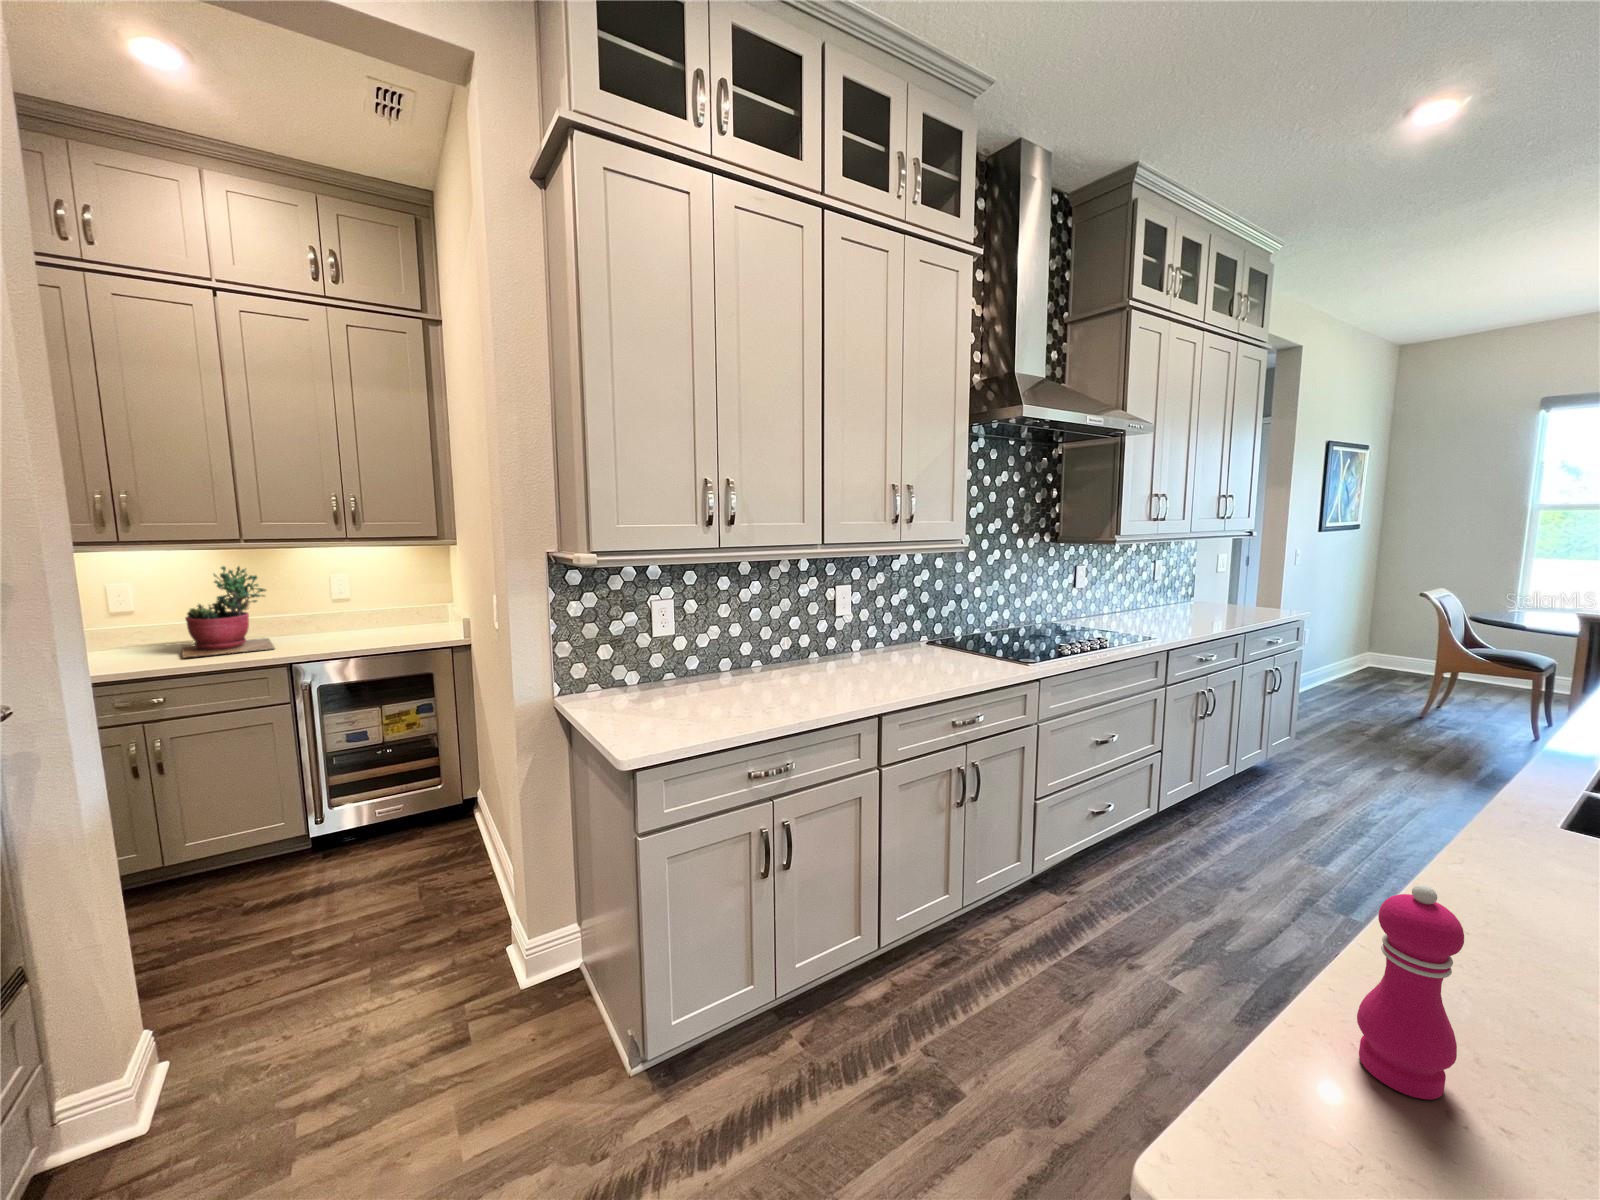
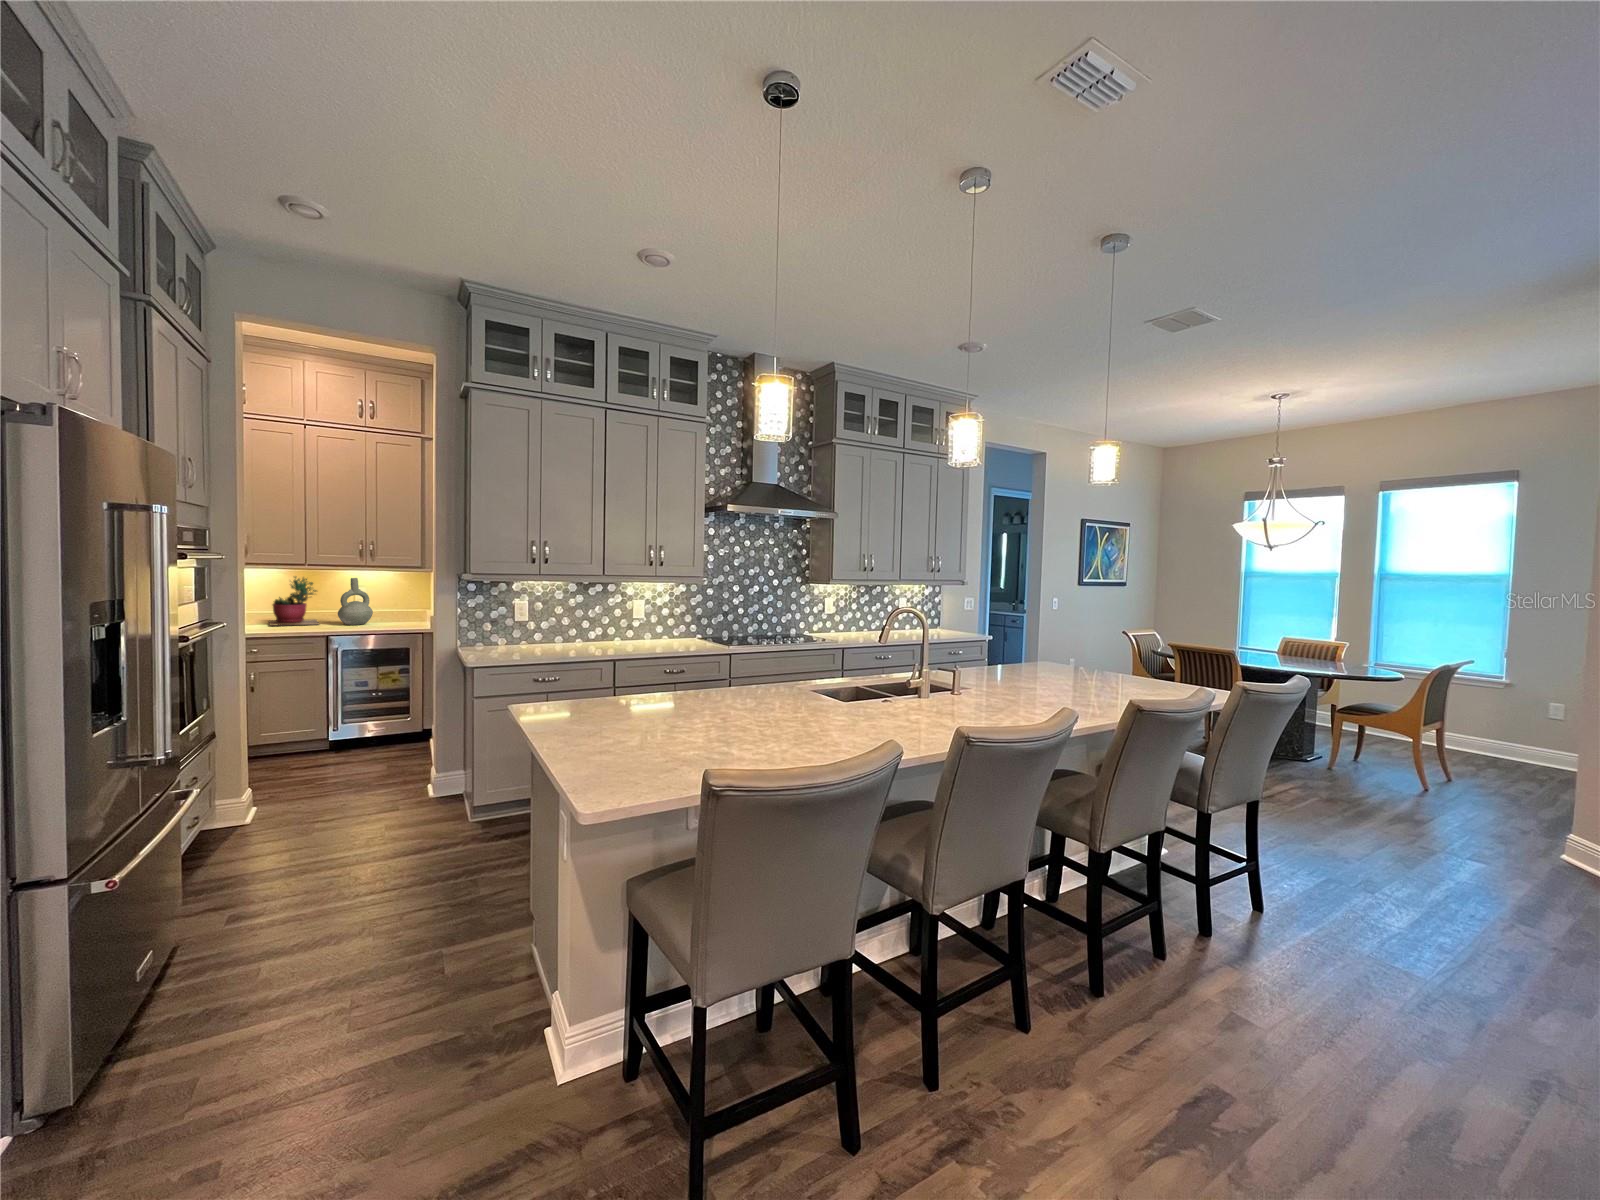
decorative vase: none [305,565,366,646] -> present [338,578,373,625]
pepper mill: present [1357,884,1464,1099] -> none [585,659,604,712]

